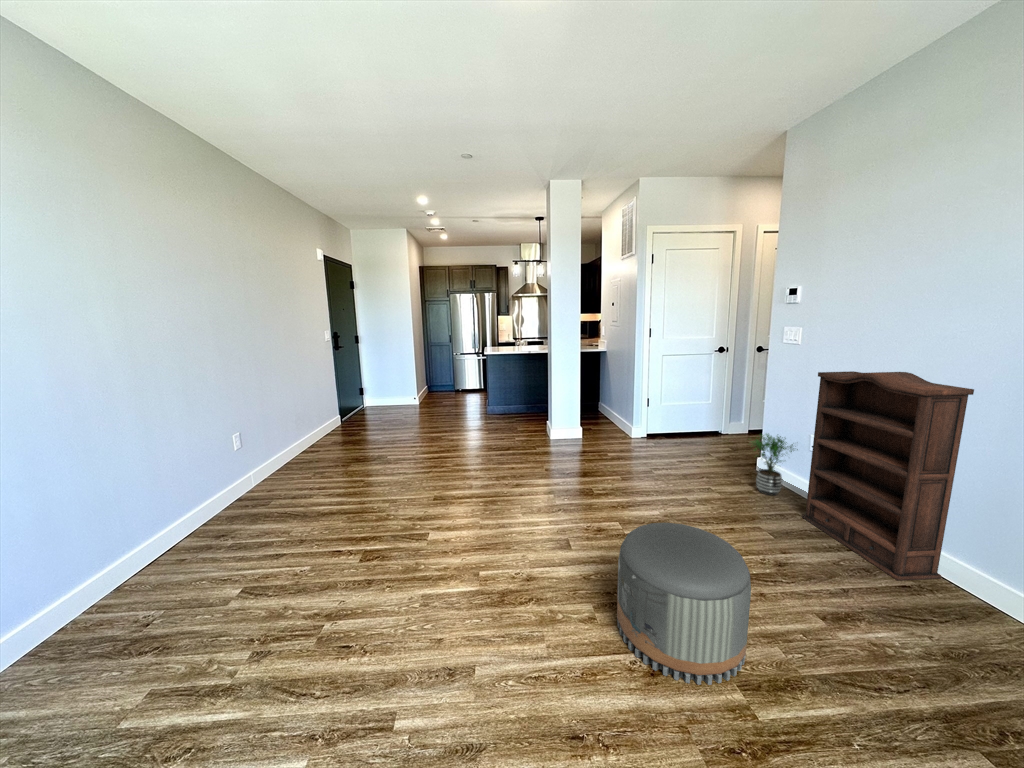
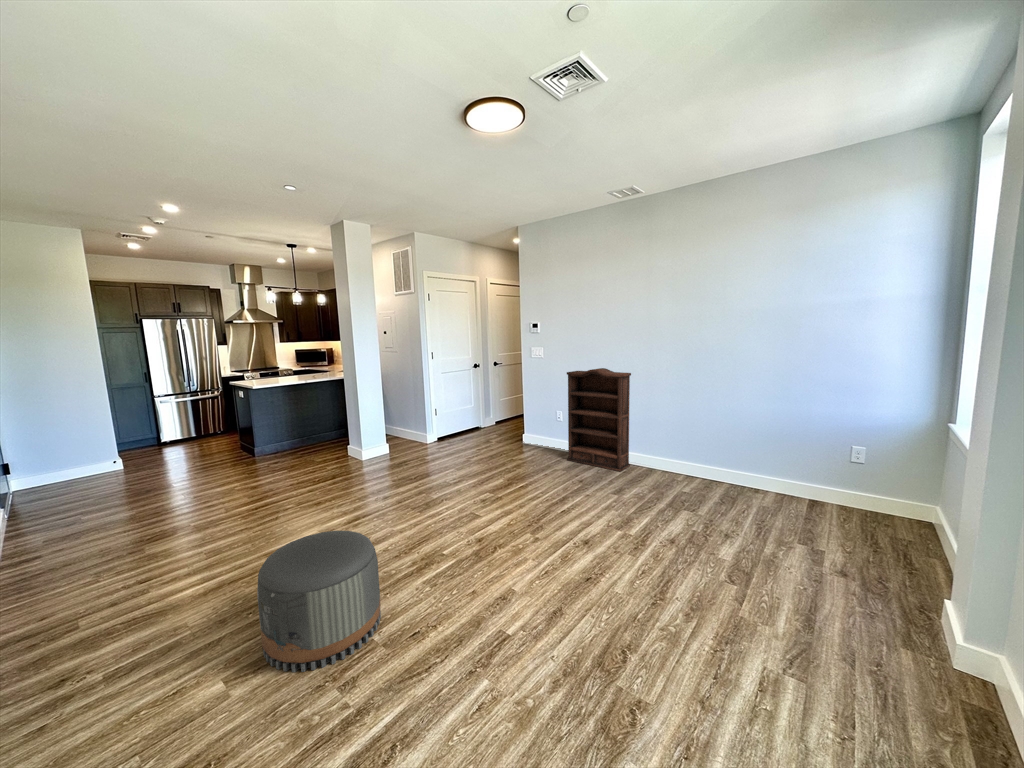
potted plant: present [751,434,798,495] -> none [525,415,554,455]
pouf: present [617,523,751,685] -> present [257,531,381,672]

